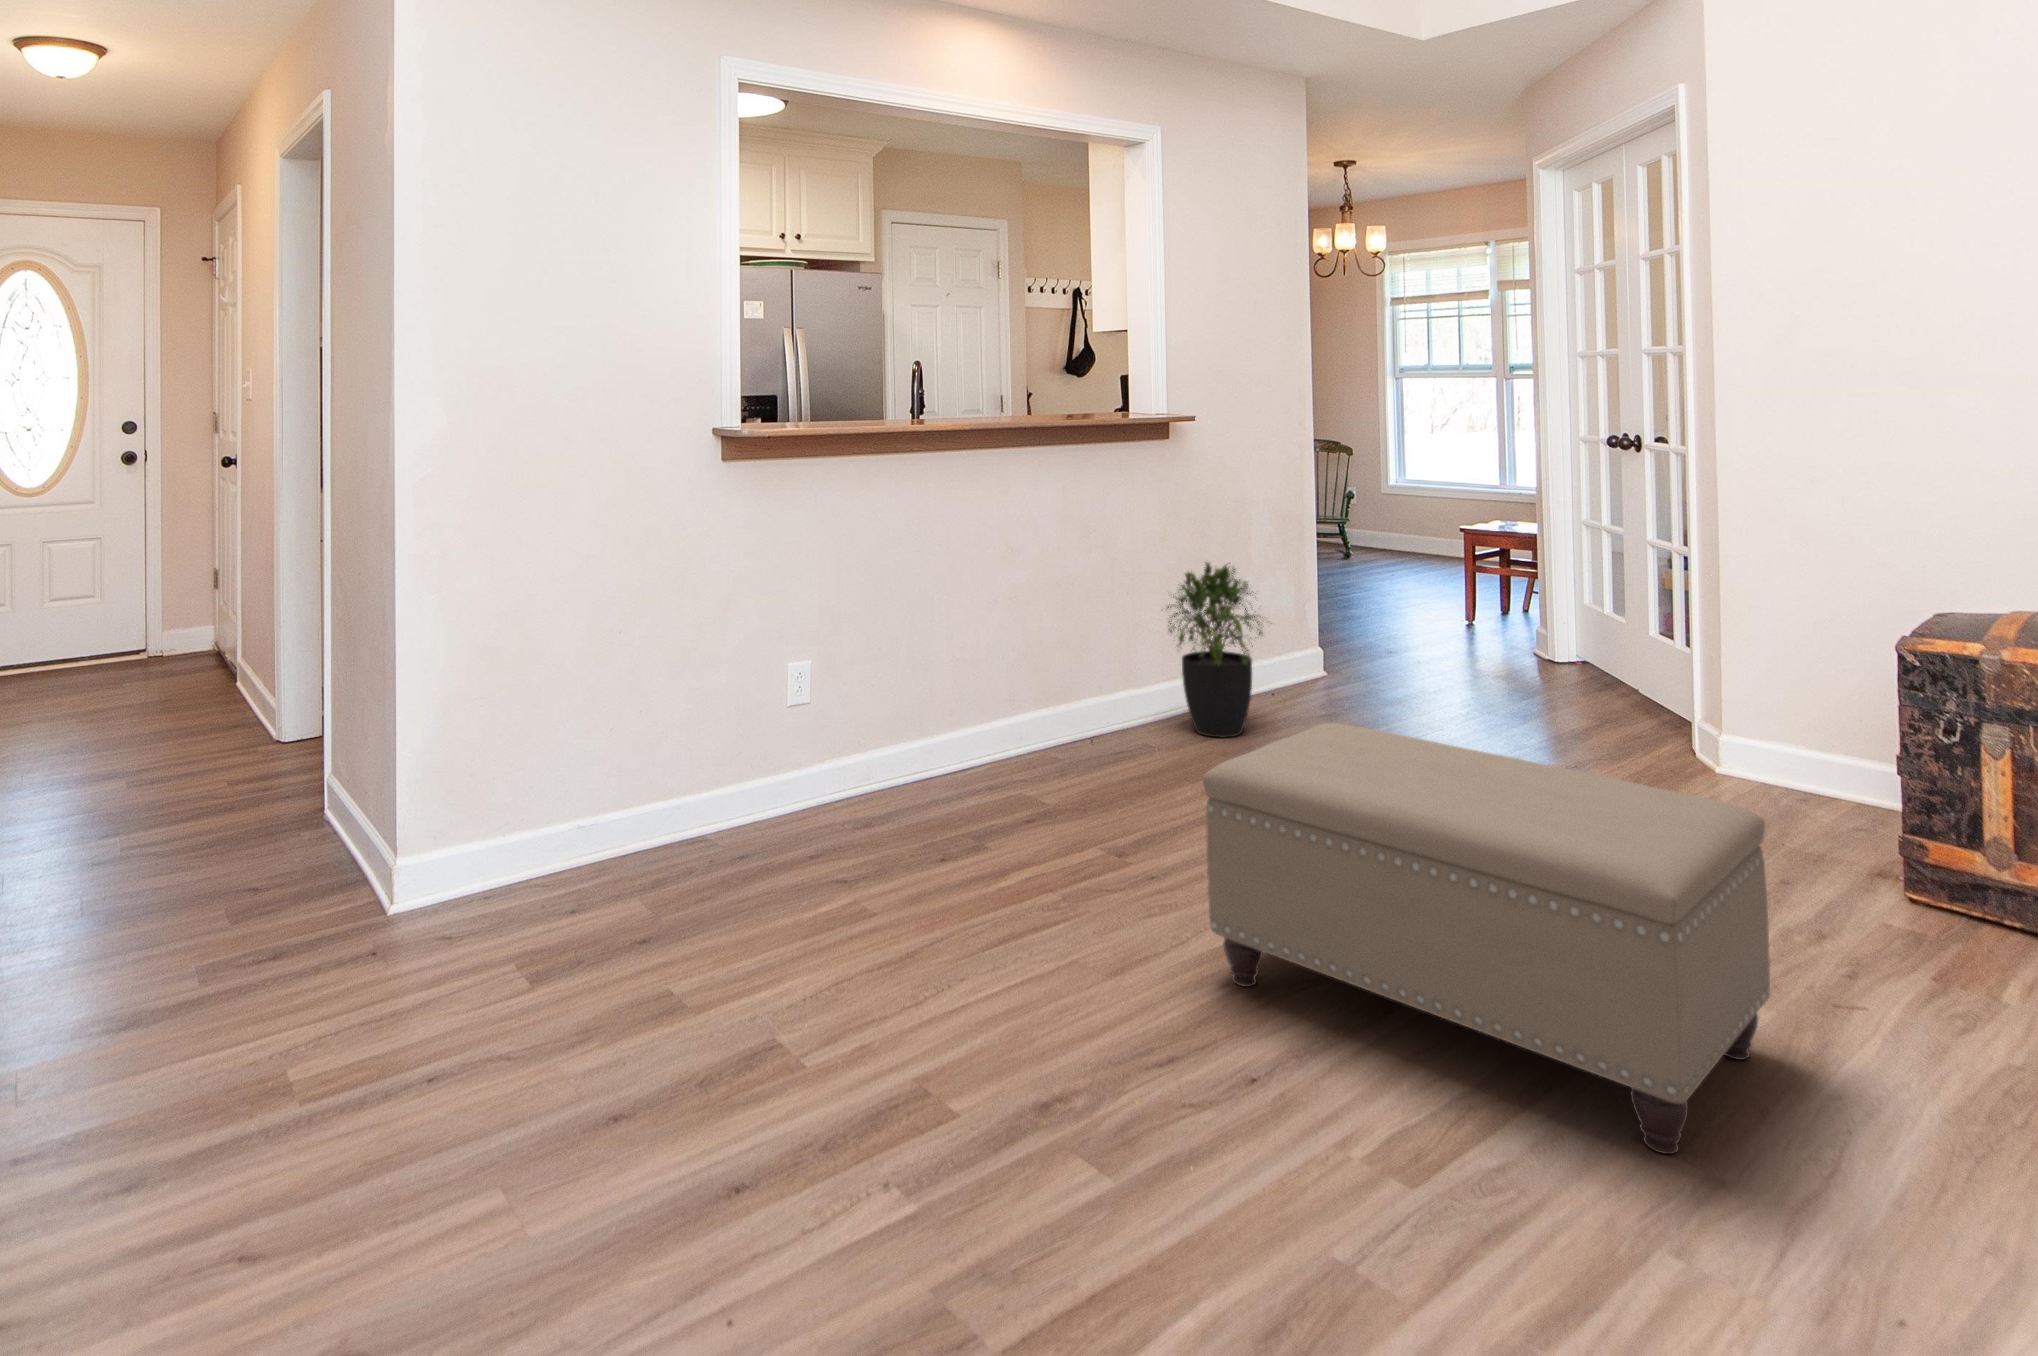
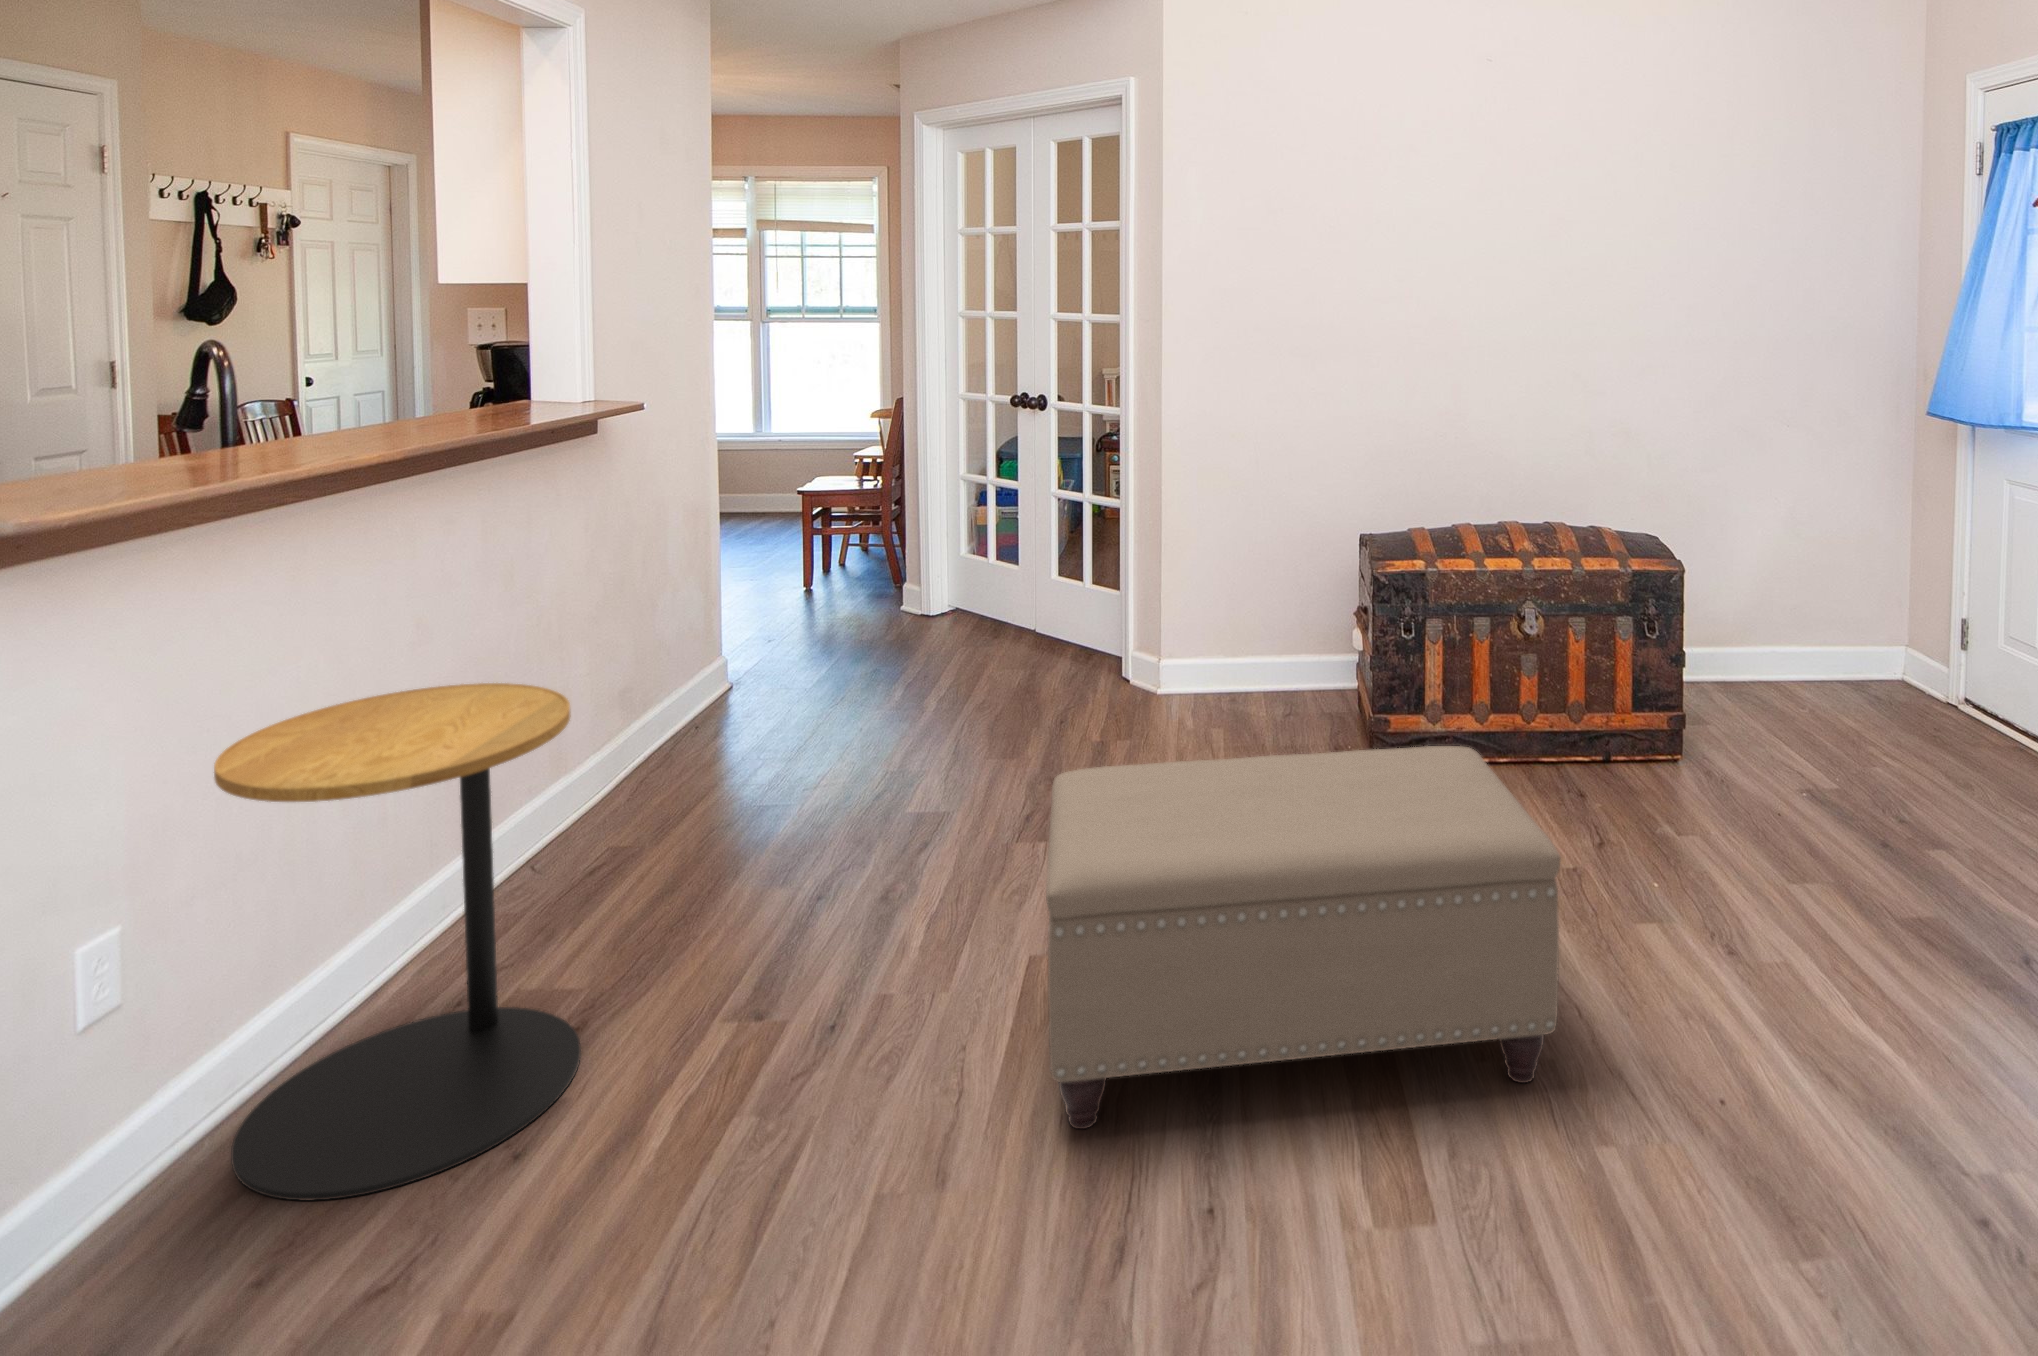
potted plant: present [1166,562,1272,738] -> none [603,583,758,815]
side table: none [853,573,1033,847] -> present [214,683,581,1201]

